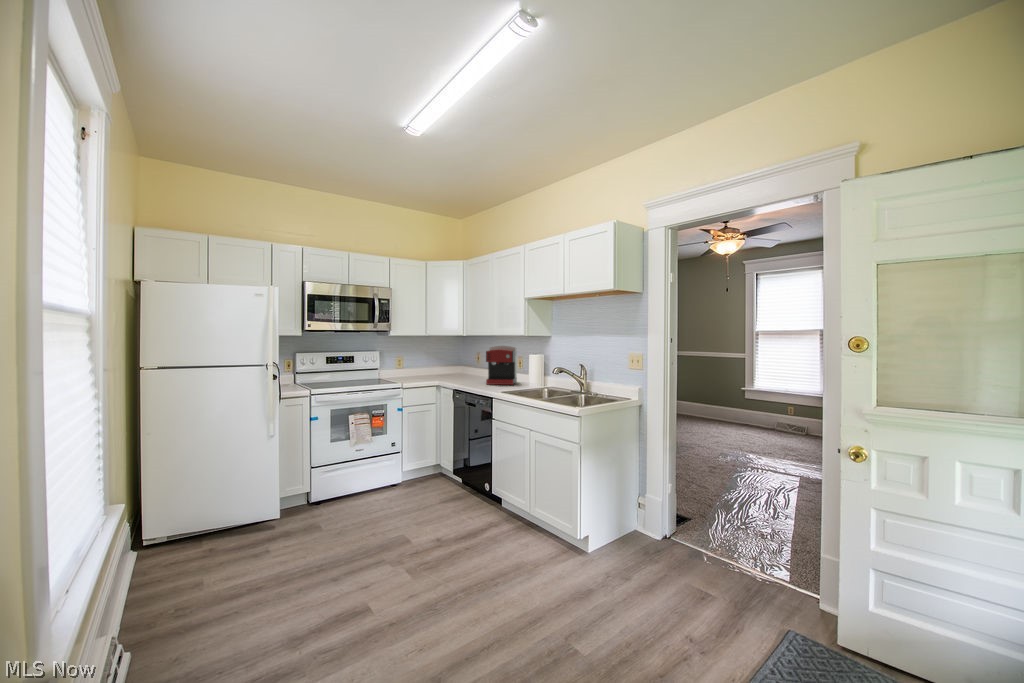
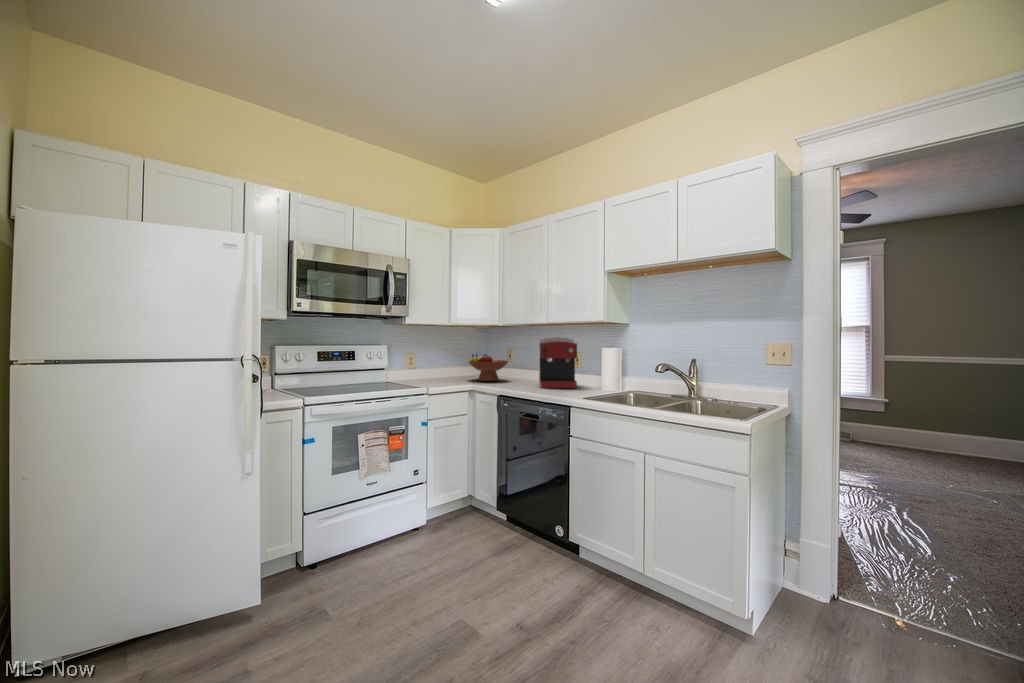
fruit bowl: none [440,358,472,379] -> present [469,354,508,381]

